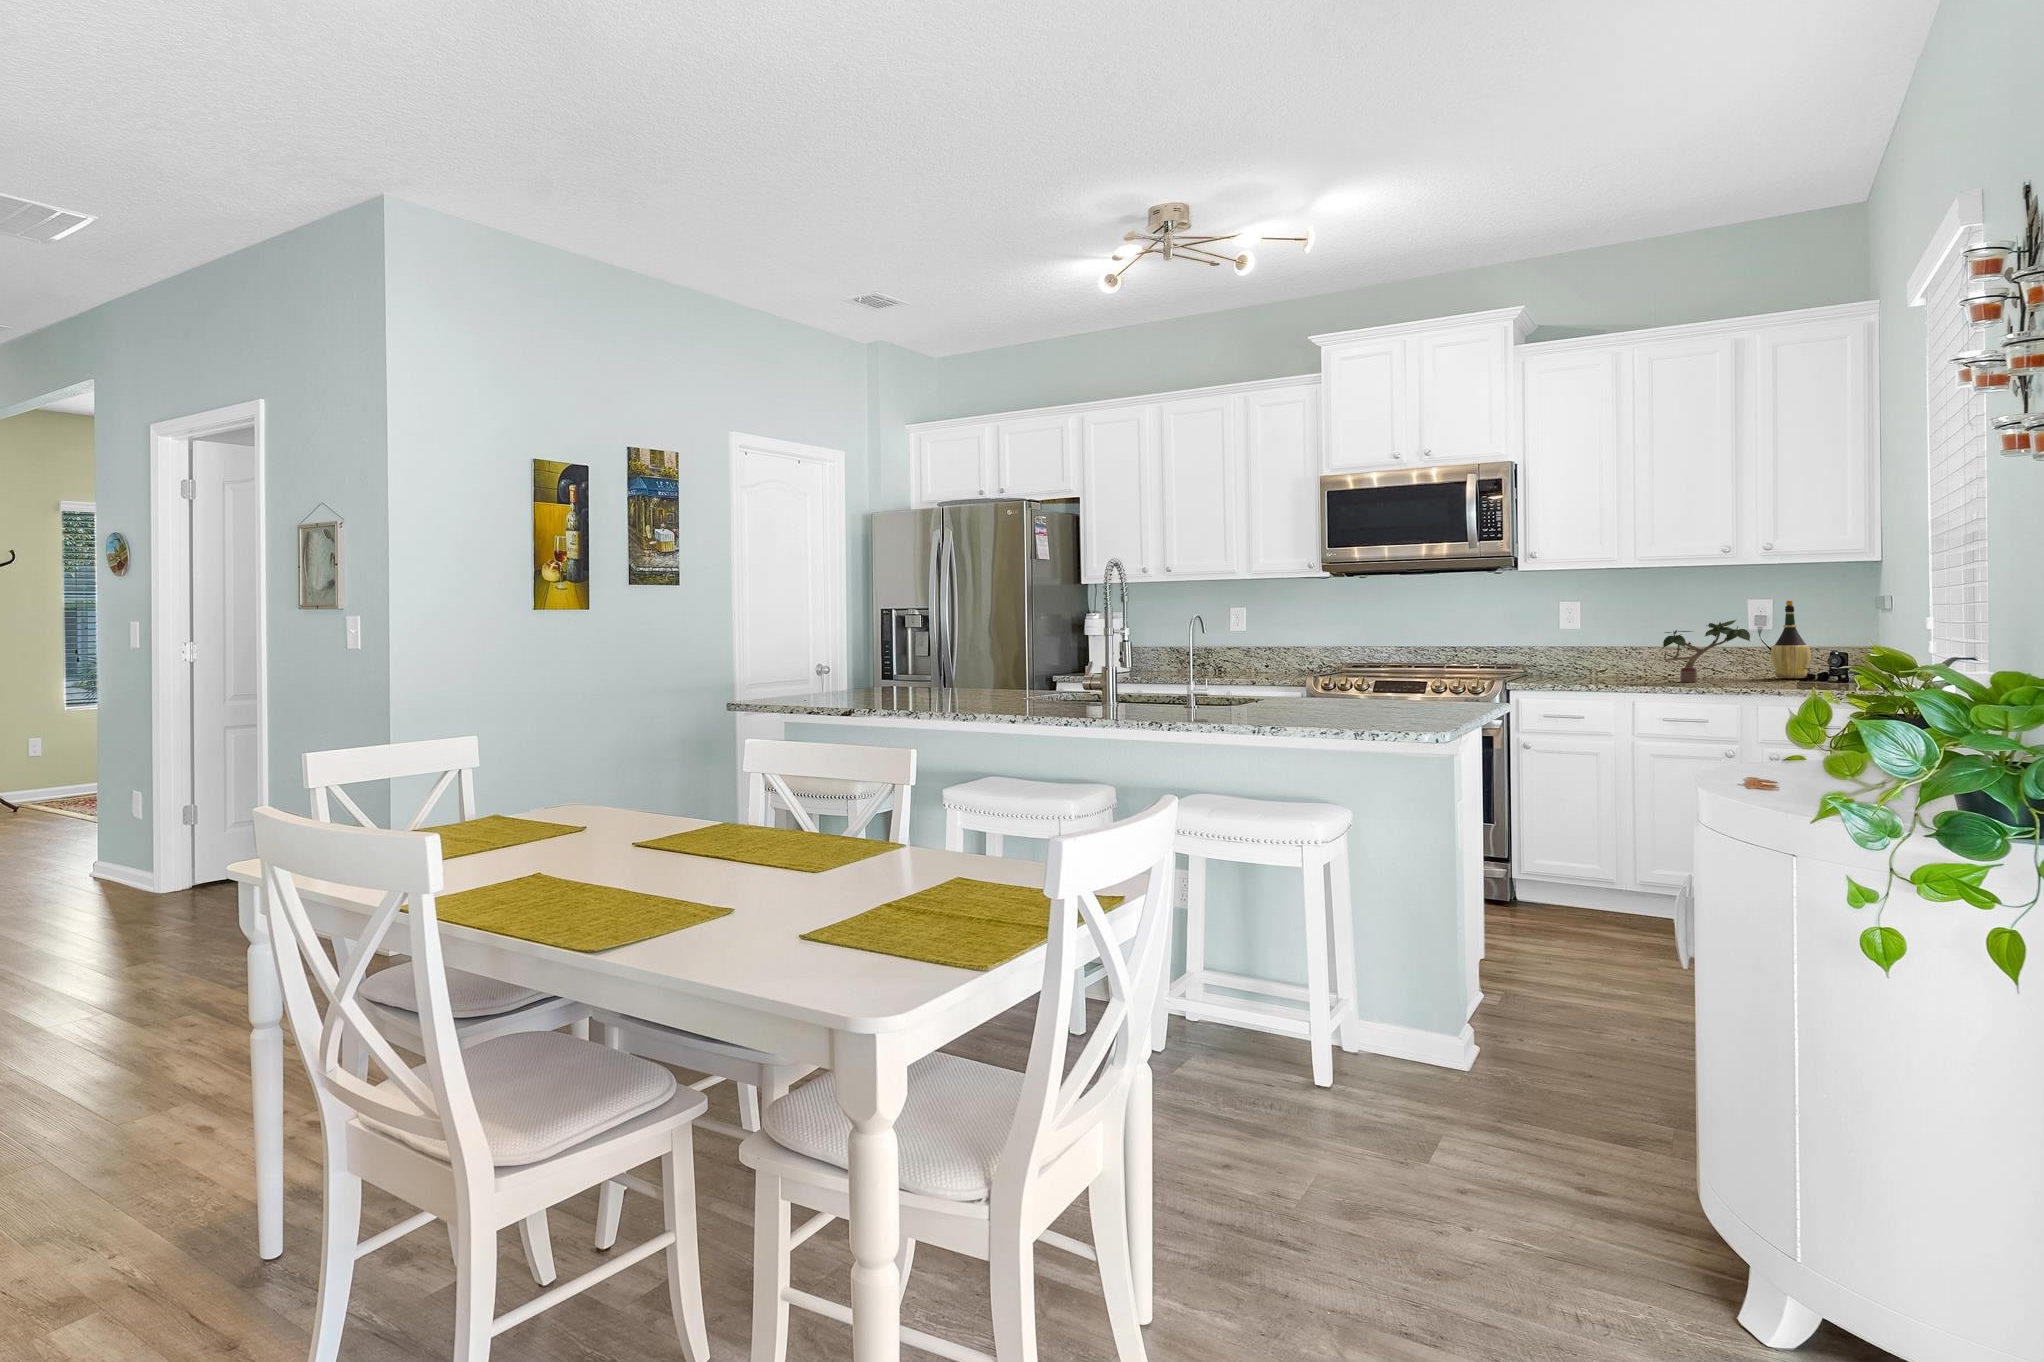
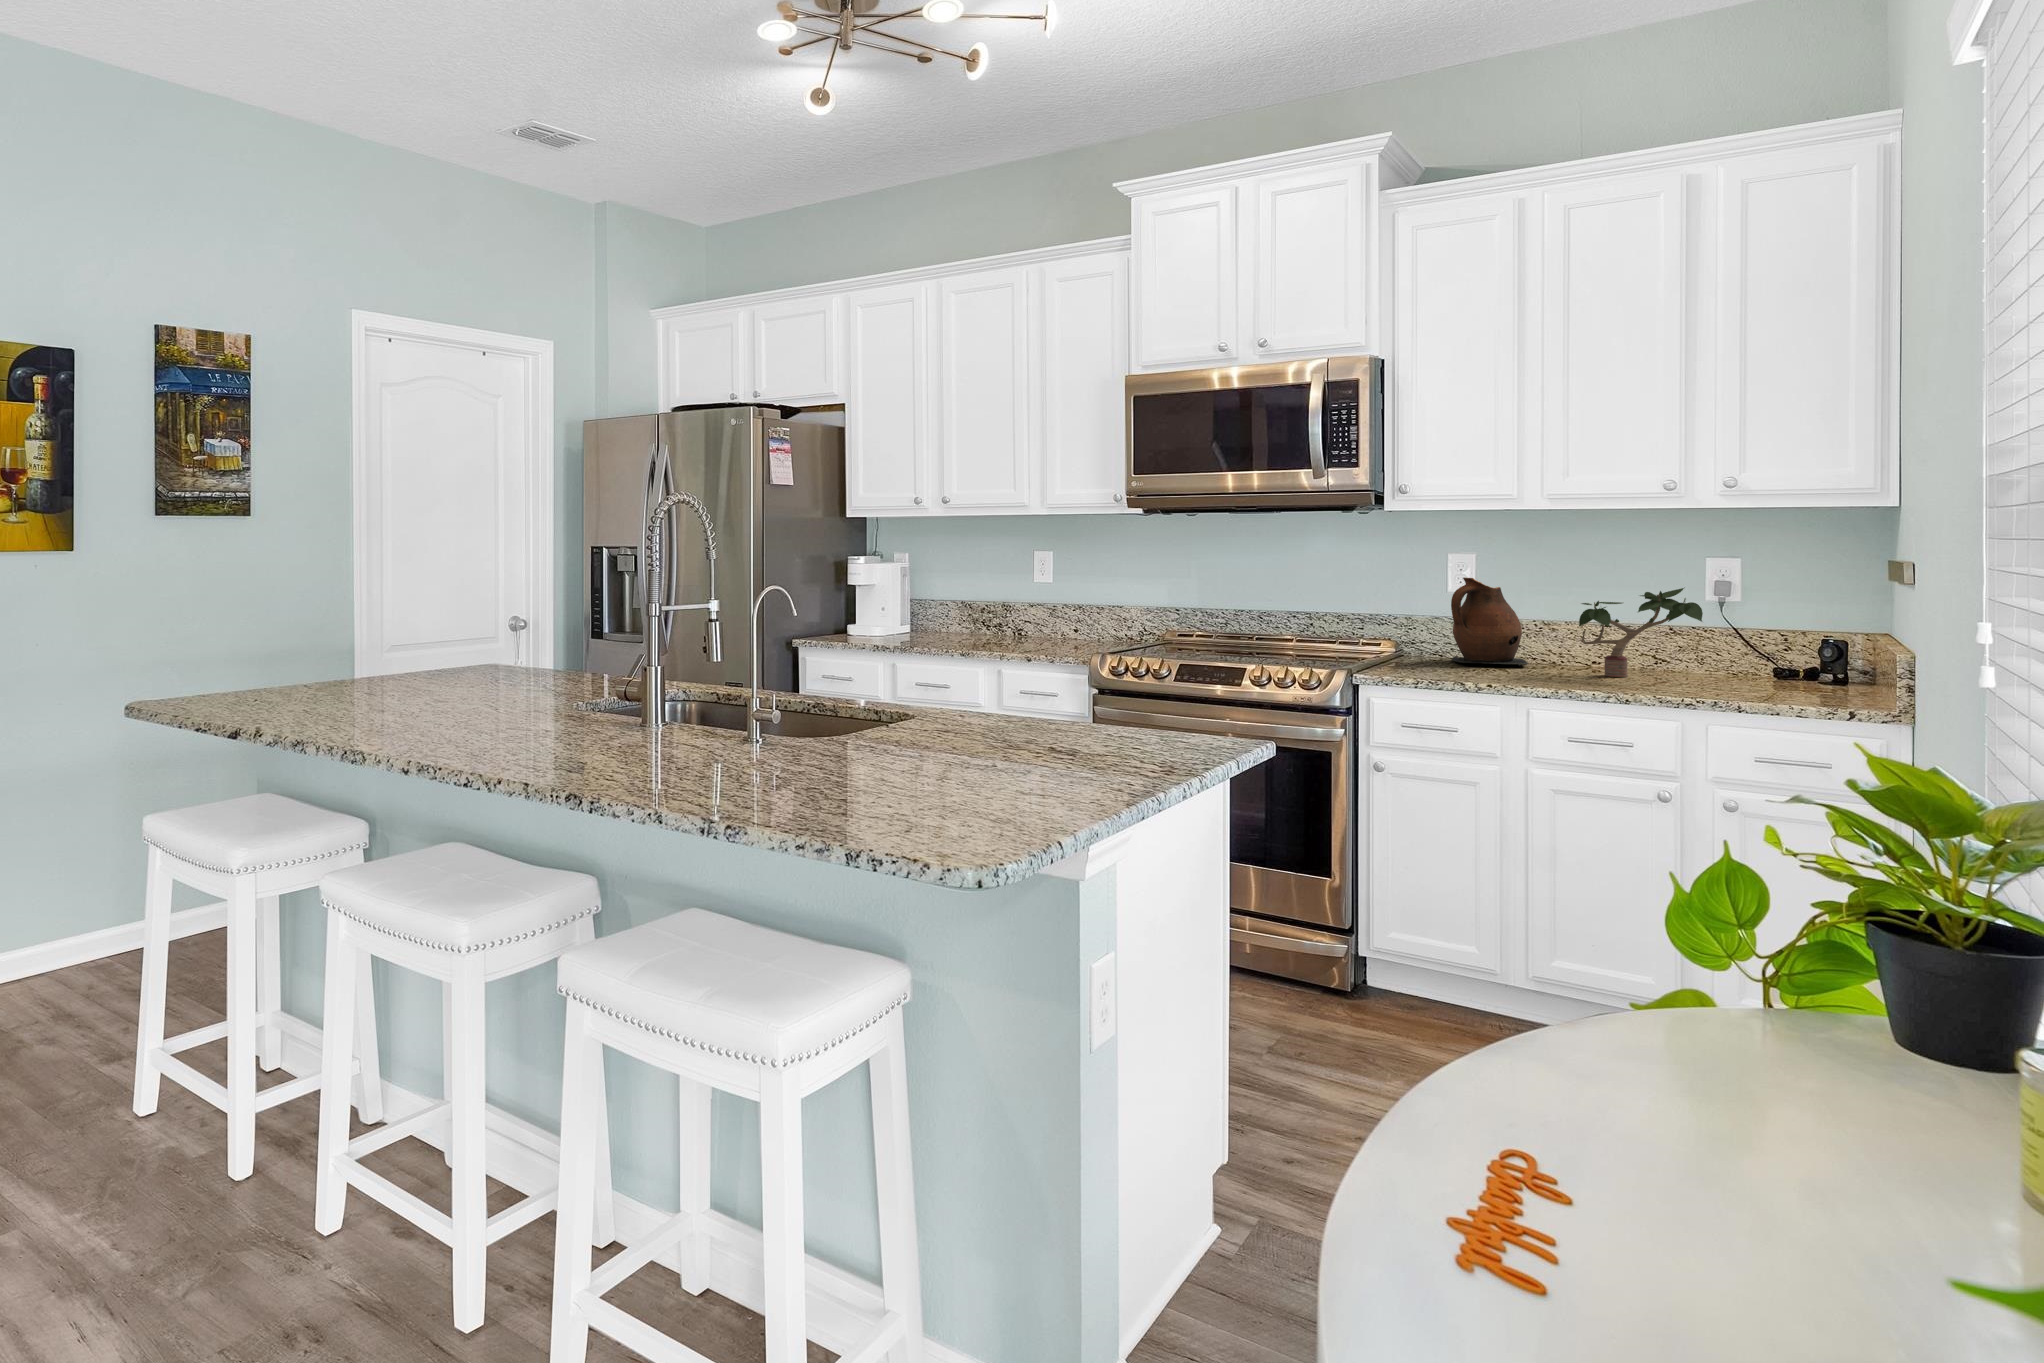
wine bottle: present [1771,601,1811,679] -> none [1735,560,1793,674]
ceramic pitcher: none [1562,618,1624,679] -> present [1450,577,1528,666]

